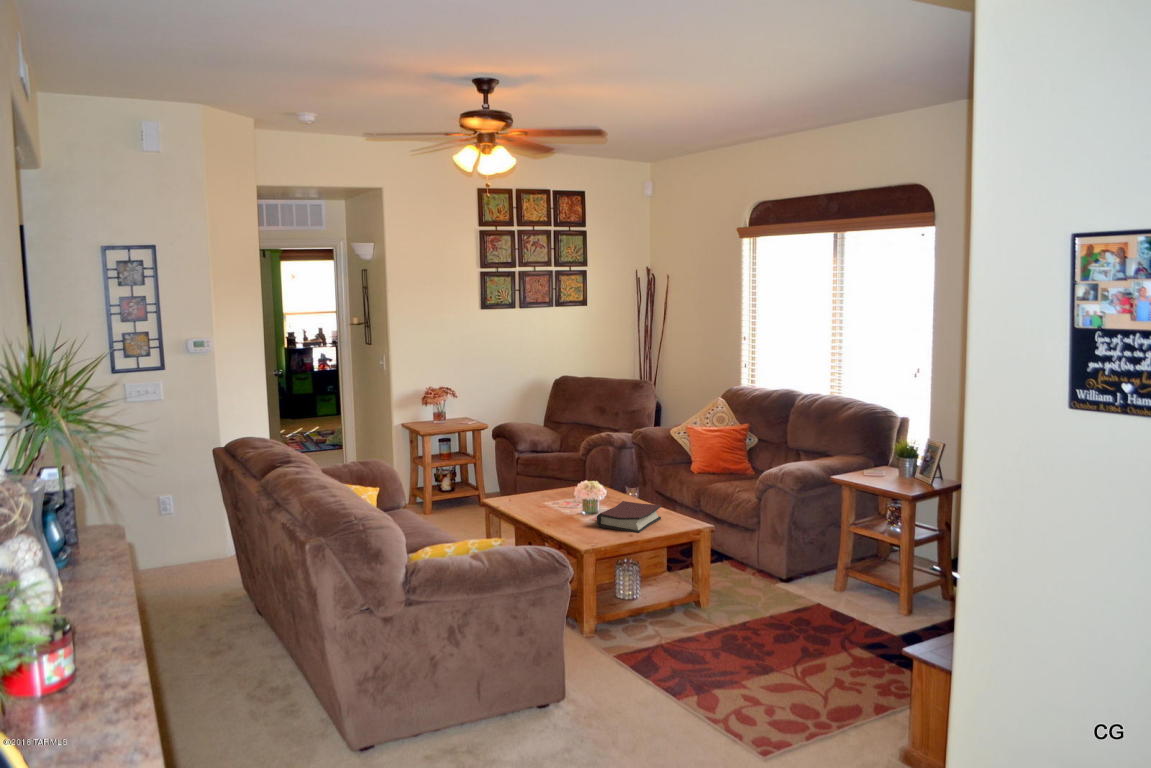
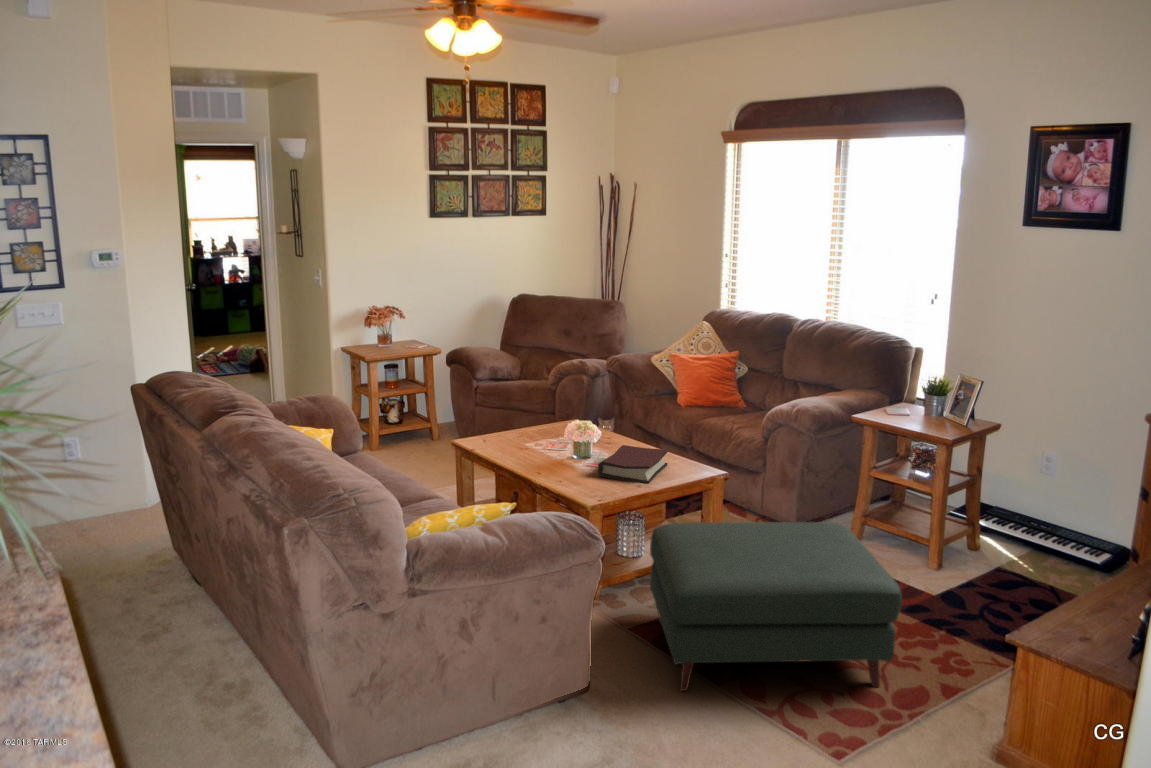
ottoman: none [632,564,837,708] -> present [650,522,902,691]

